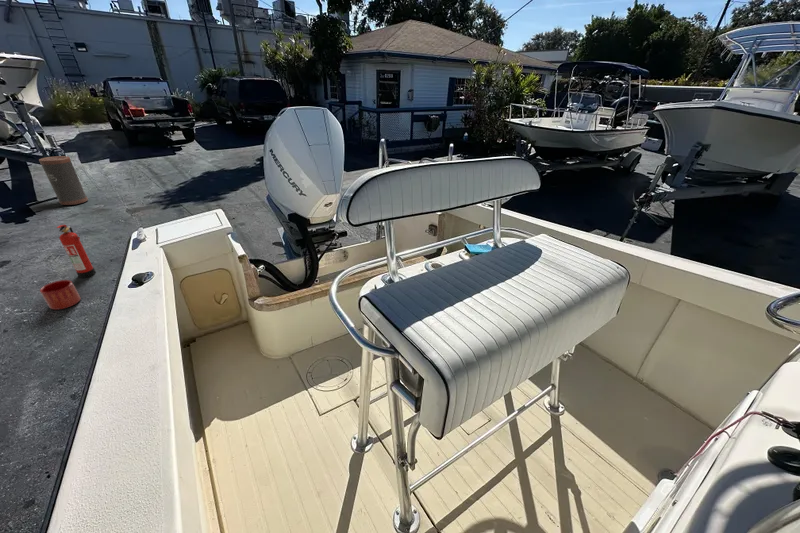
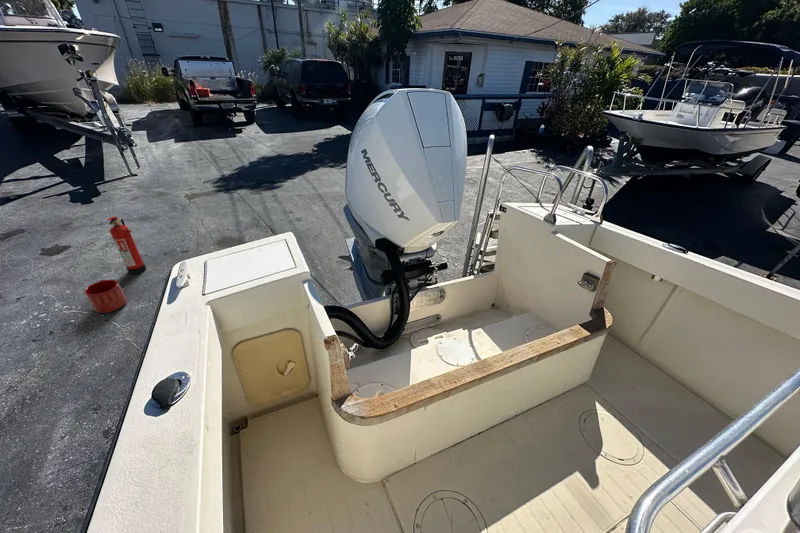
trash can: present [39,156,88,205] -> none [104,136,150,188]

